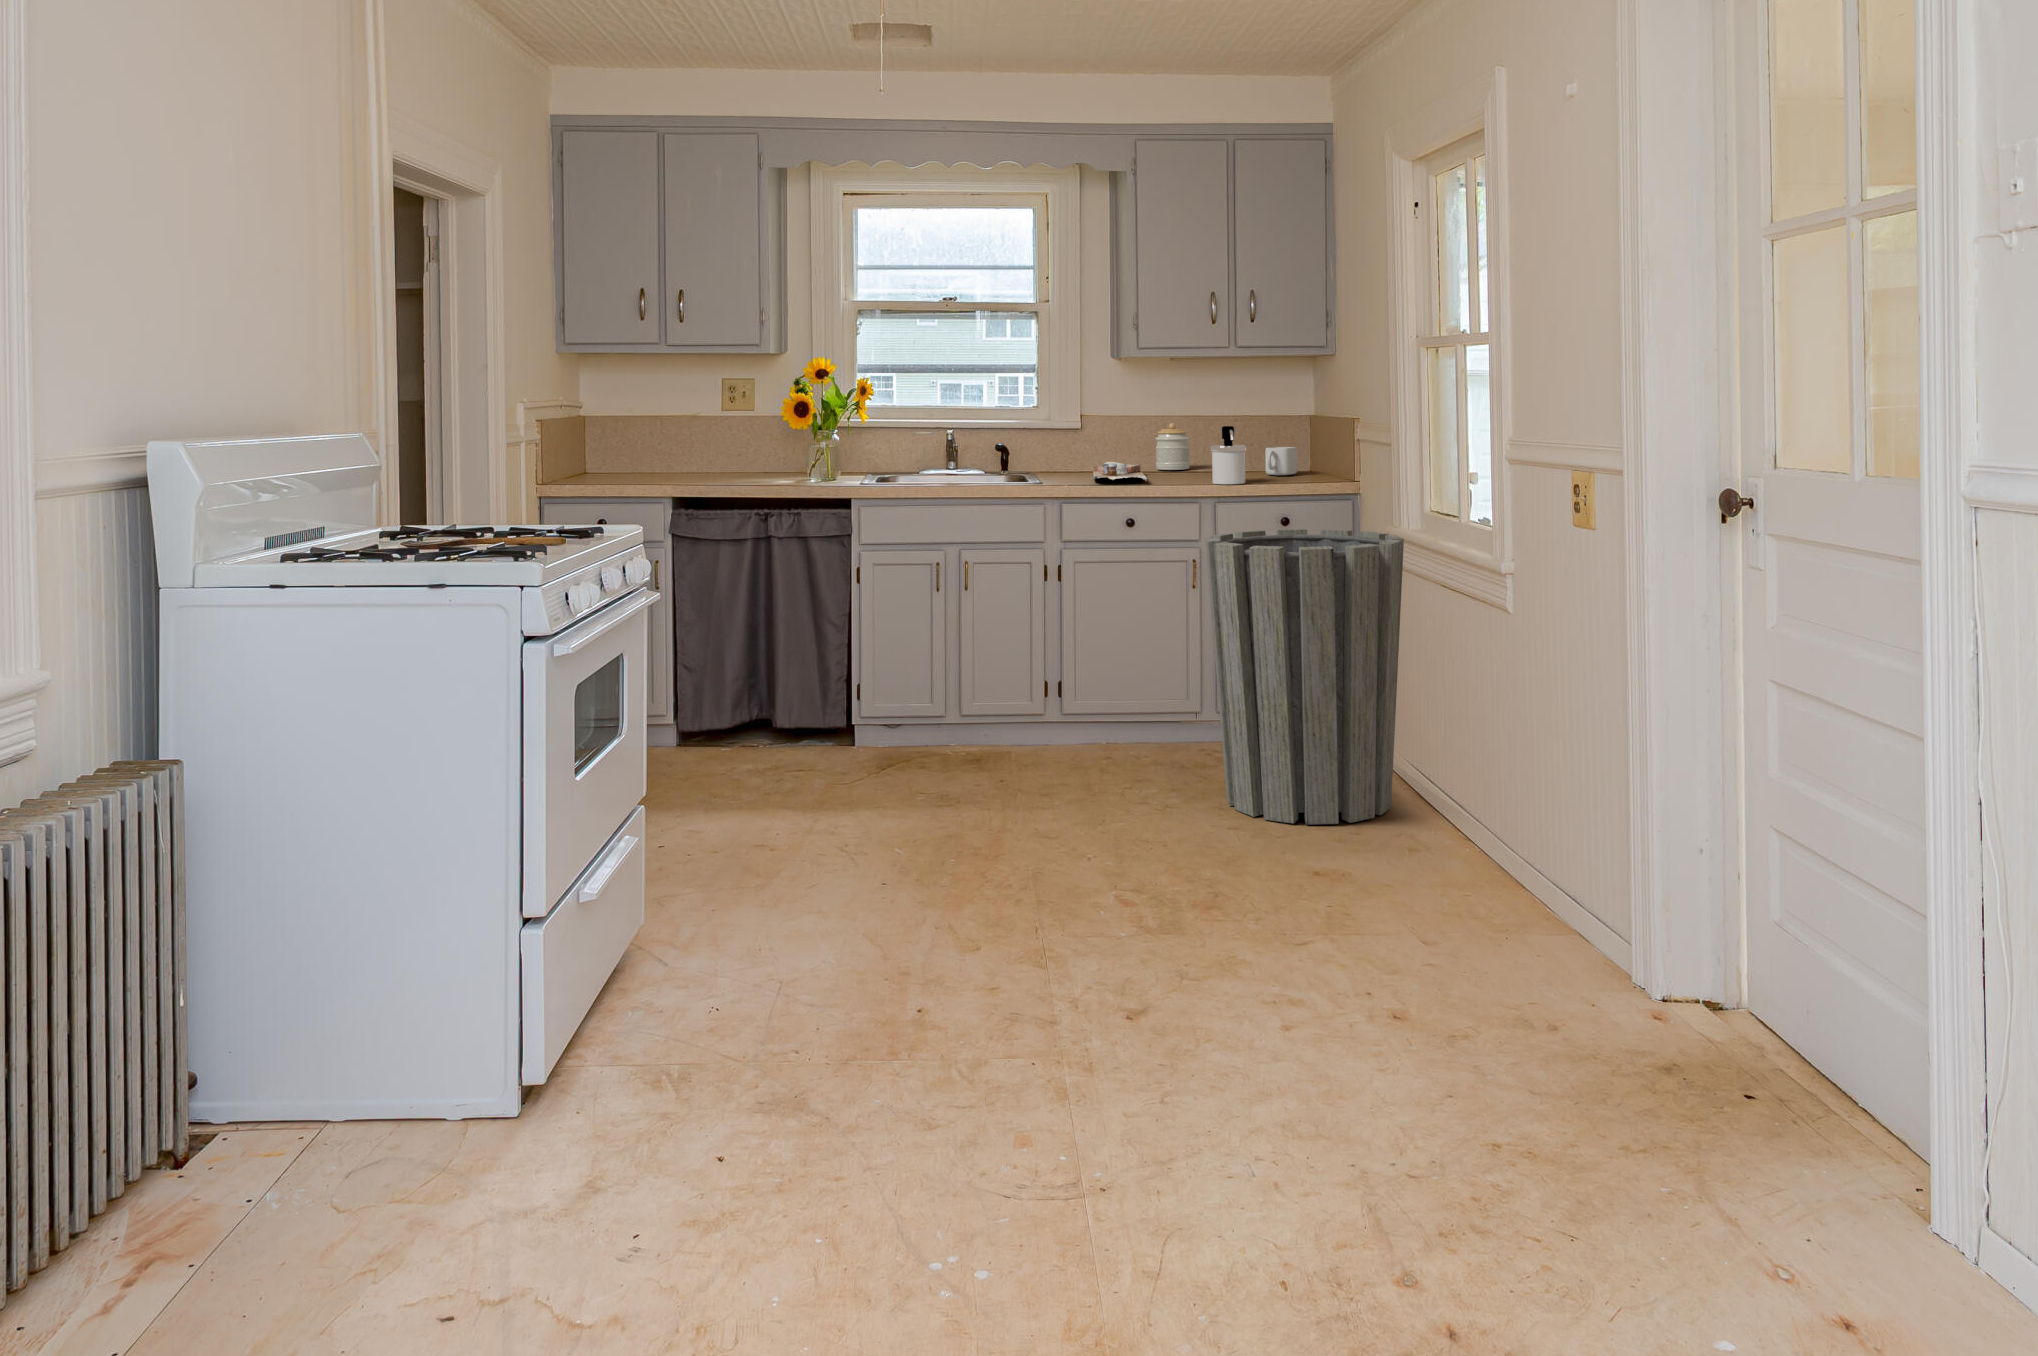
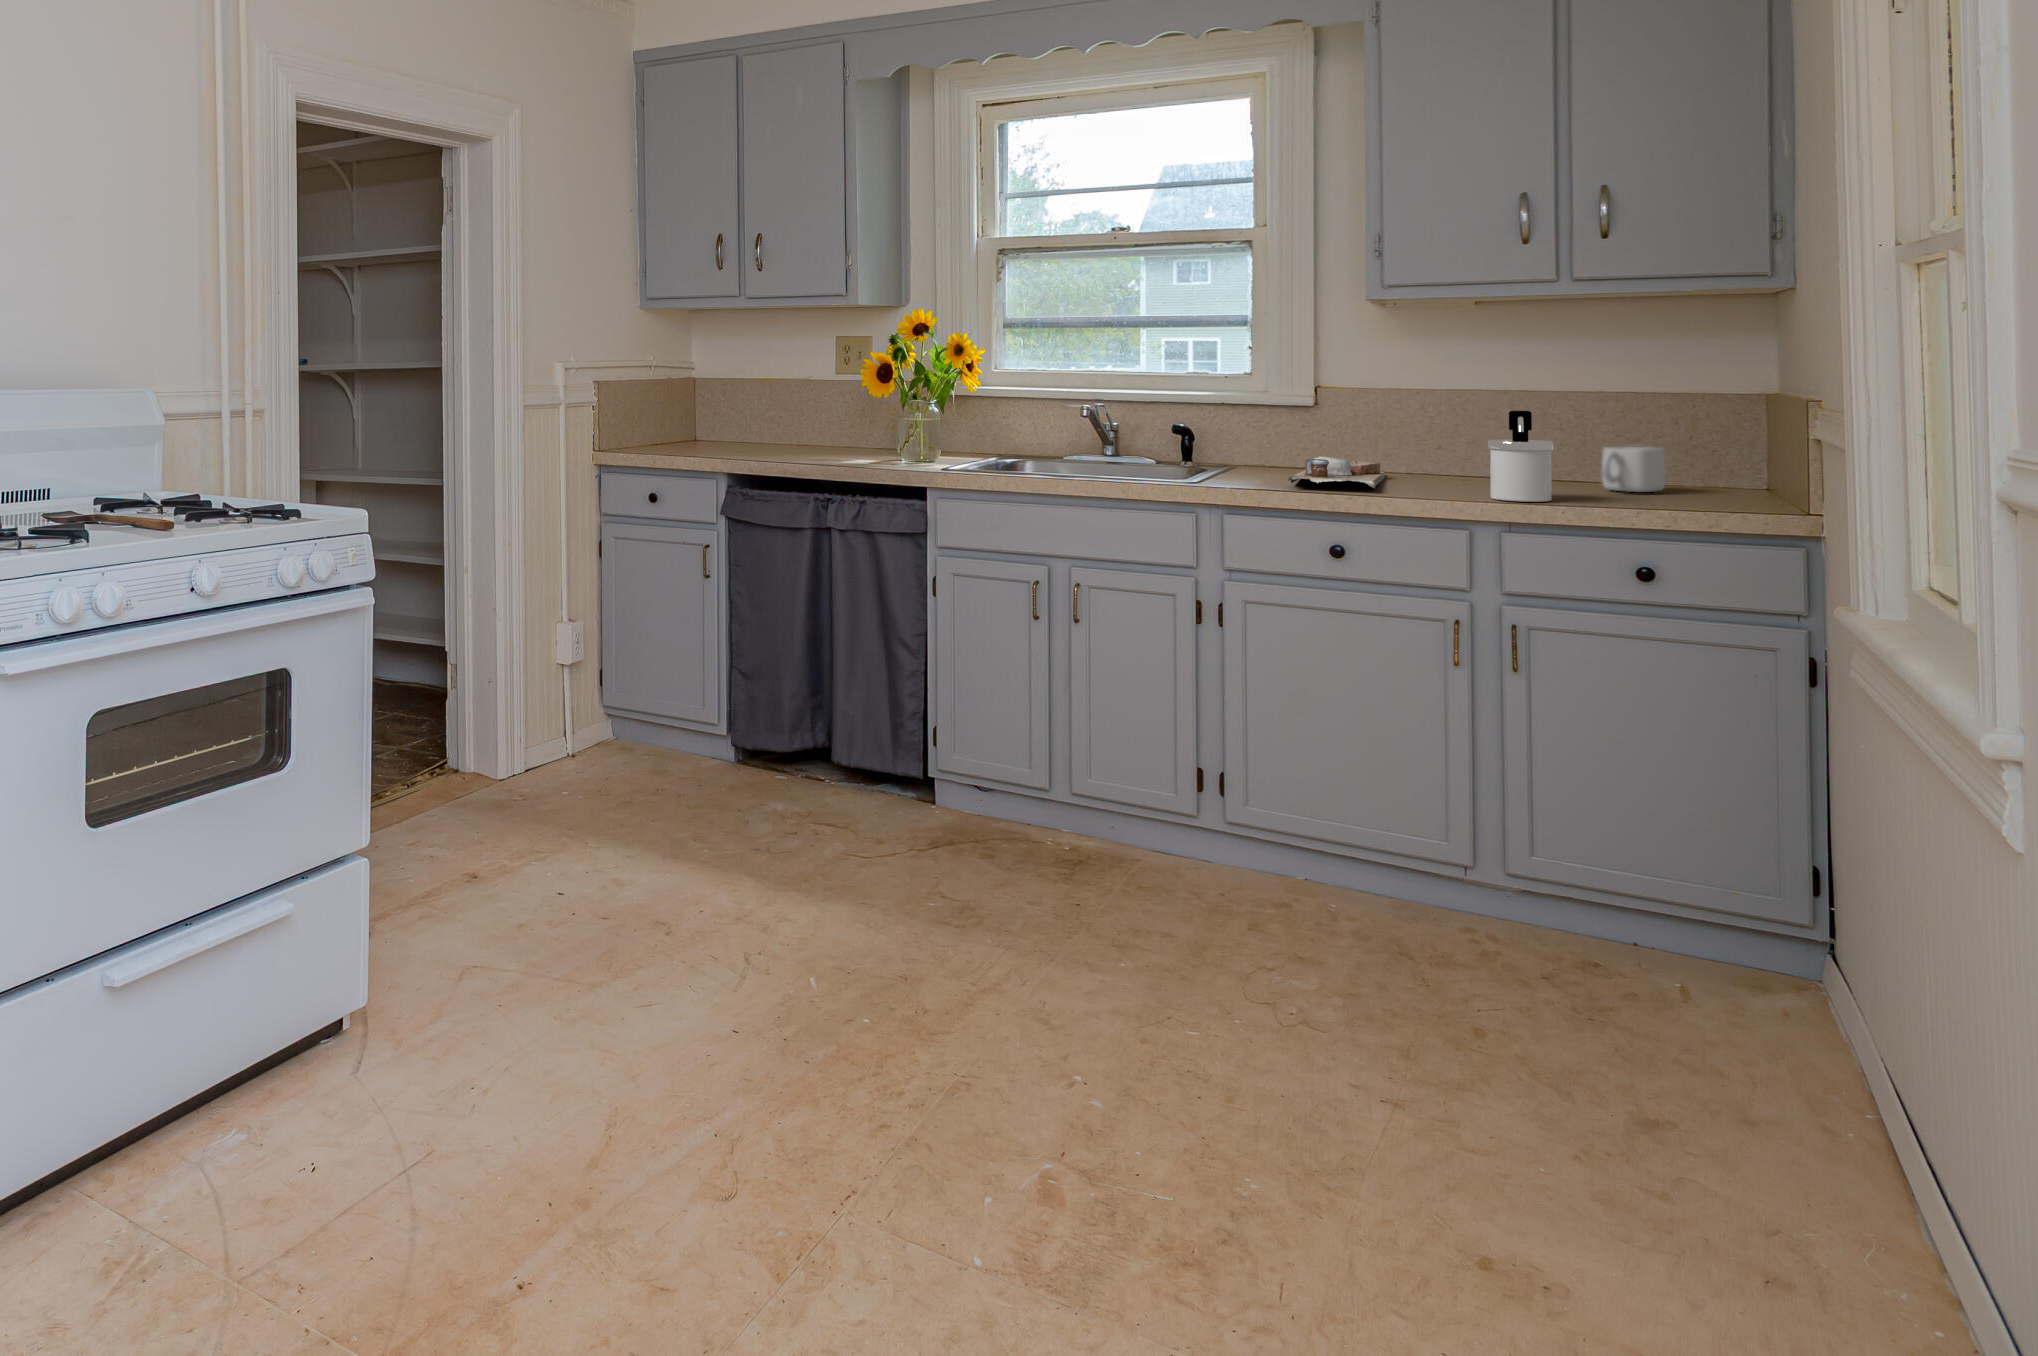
jar: present [1156,423,1190,470] -> none [1415,404,1474,473]
trash can: present [1205,529,1404,825] -> none [1429,579,1842,1118]

